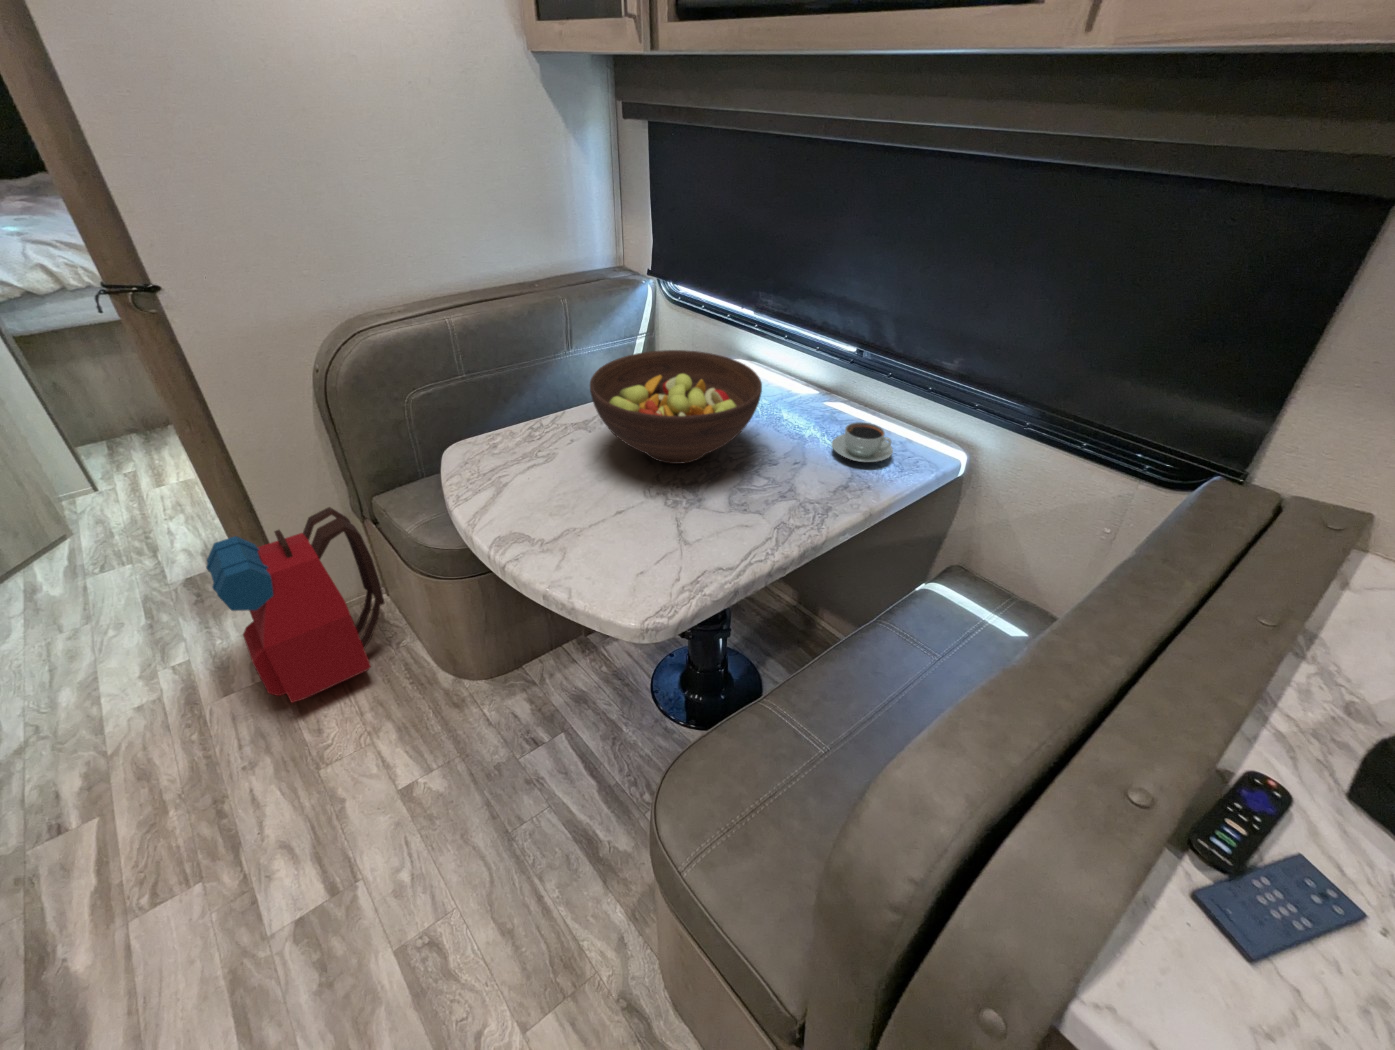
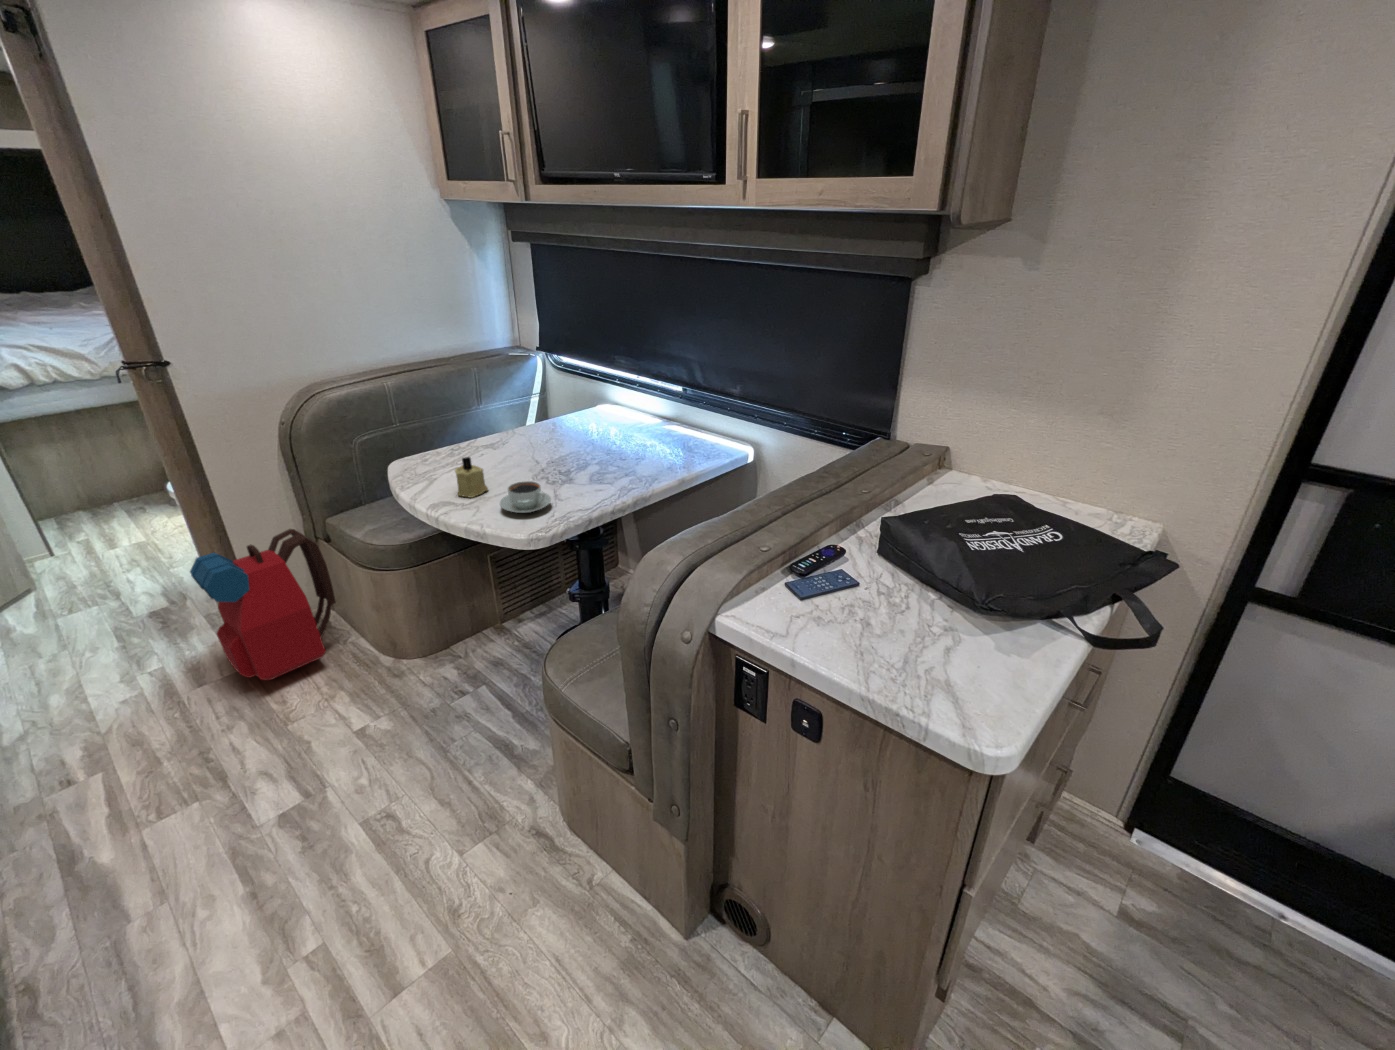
fruit bowl: present [590,350,762,464] -> none [492,391,610,462]
coffee cup: present [832,422,893,462] -> present [500,481,551,513]
candle: none [532,466,580,529] -> present [455,457,488,498]

